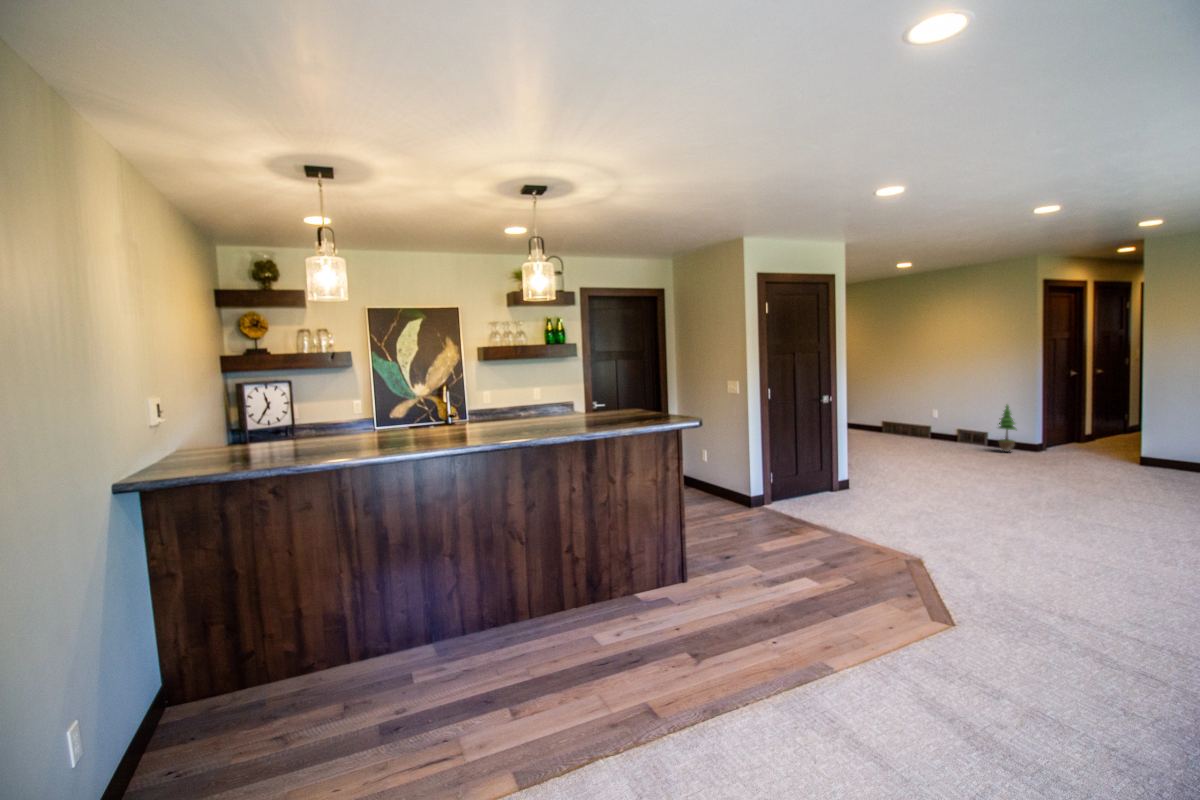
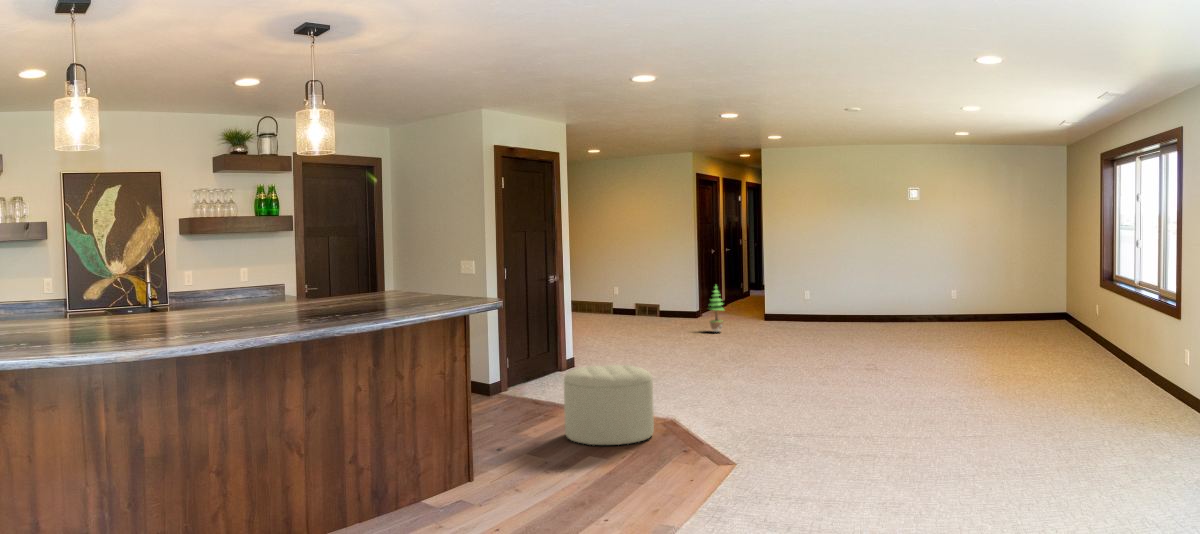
ottoman: none [830,527,967,656] -> present [564,365,654,445]

